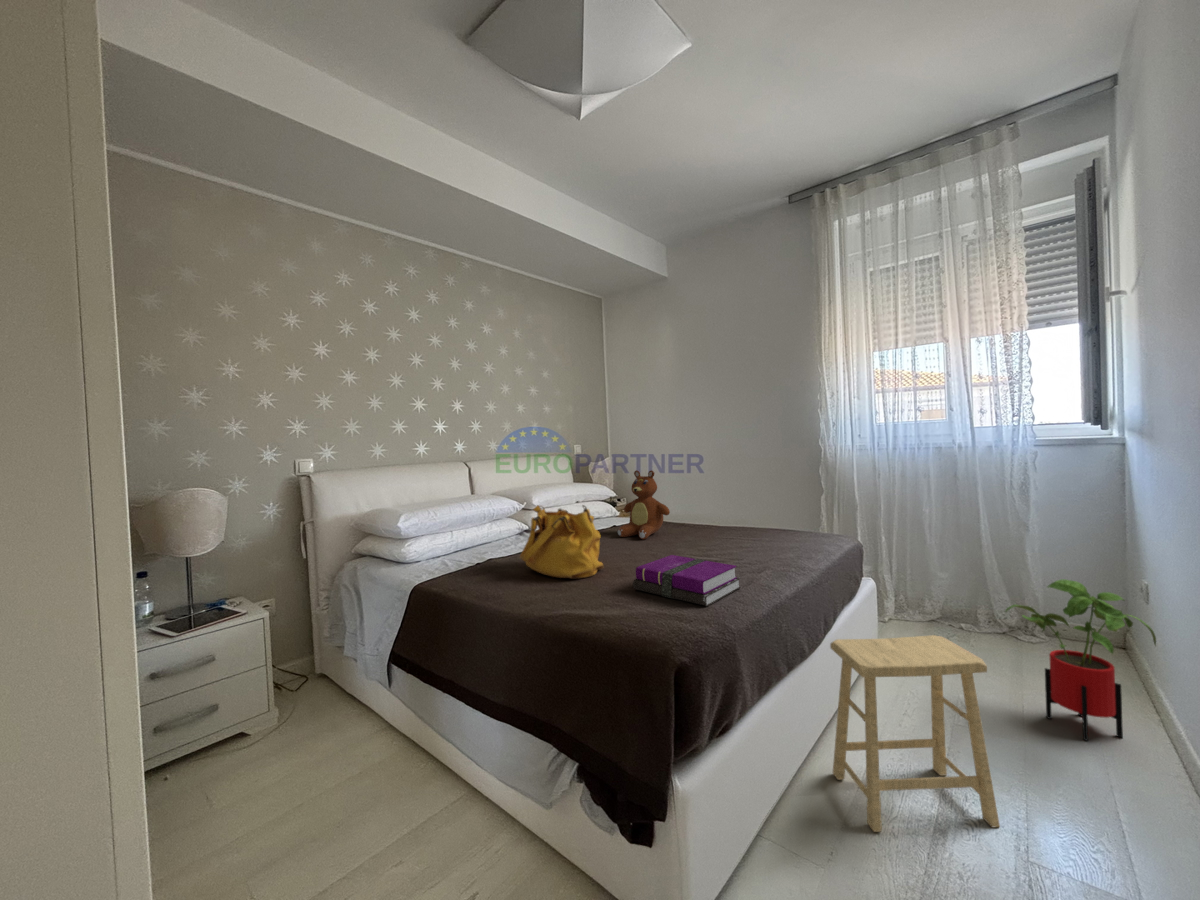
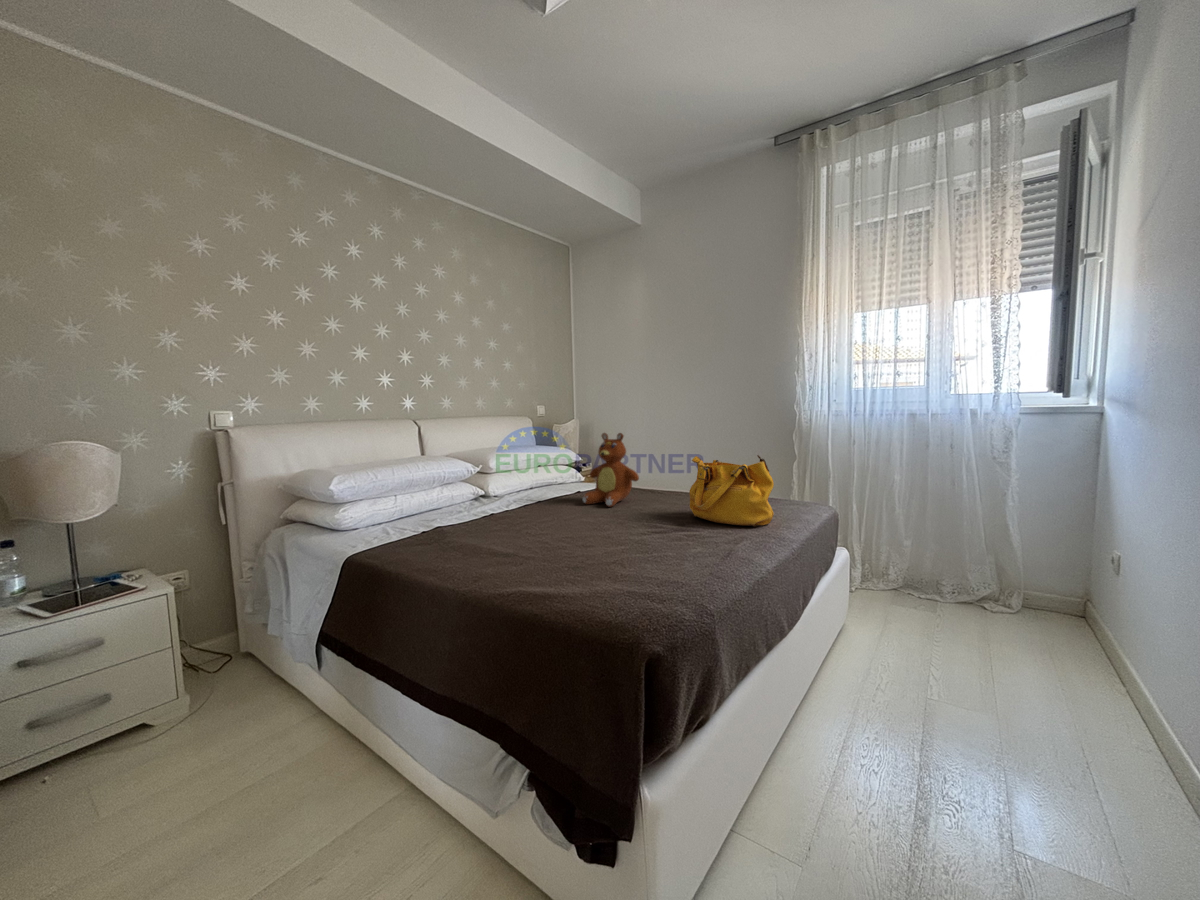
handbag: present [520,505,603,579] -> present [689,455,774,526]
notebook: present [633,555,741,606] -> none [598,524,718,583]
house plant: present [1006,579,1156,741] -> none [983,552,1134,714]
footstool: present [830,635,1000,832] -> none [807,612,981,822]

